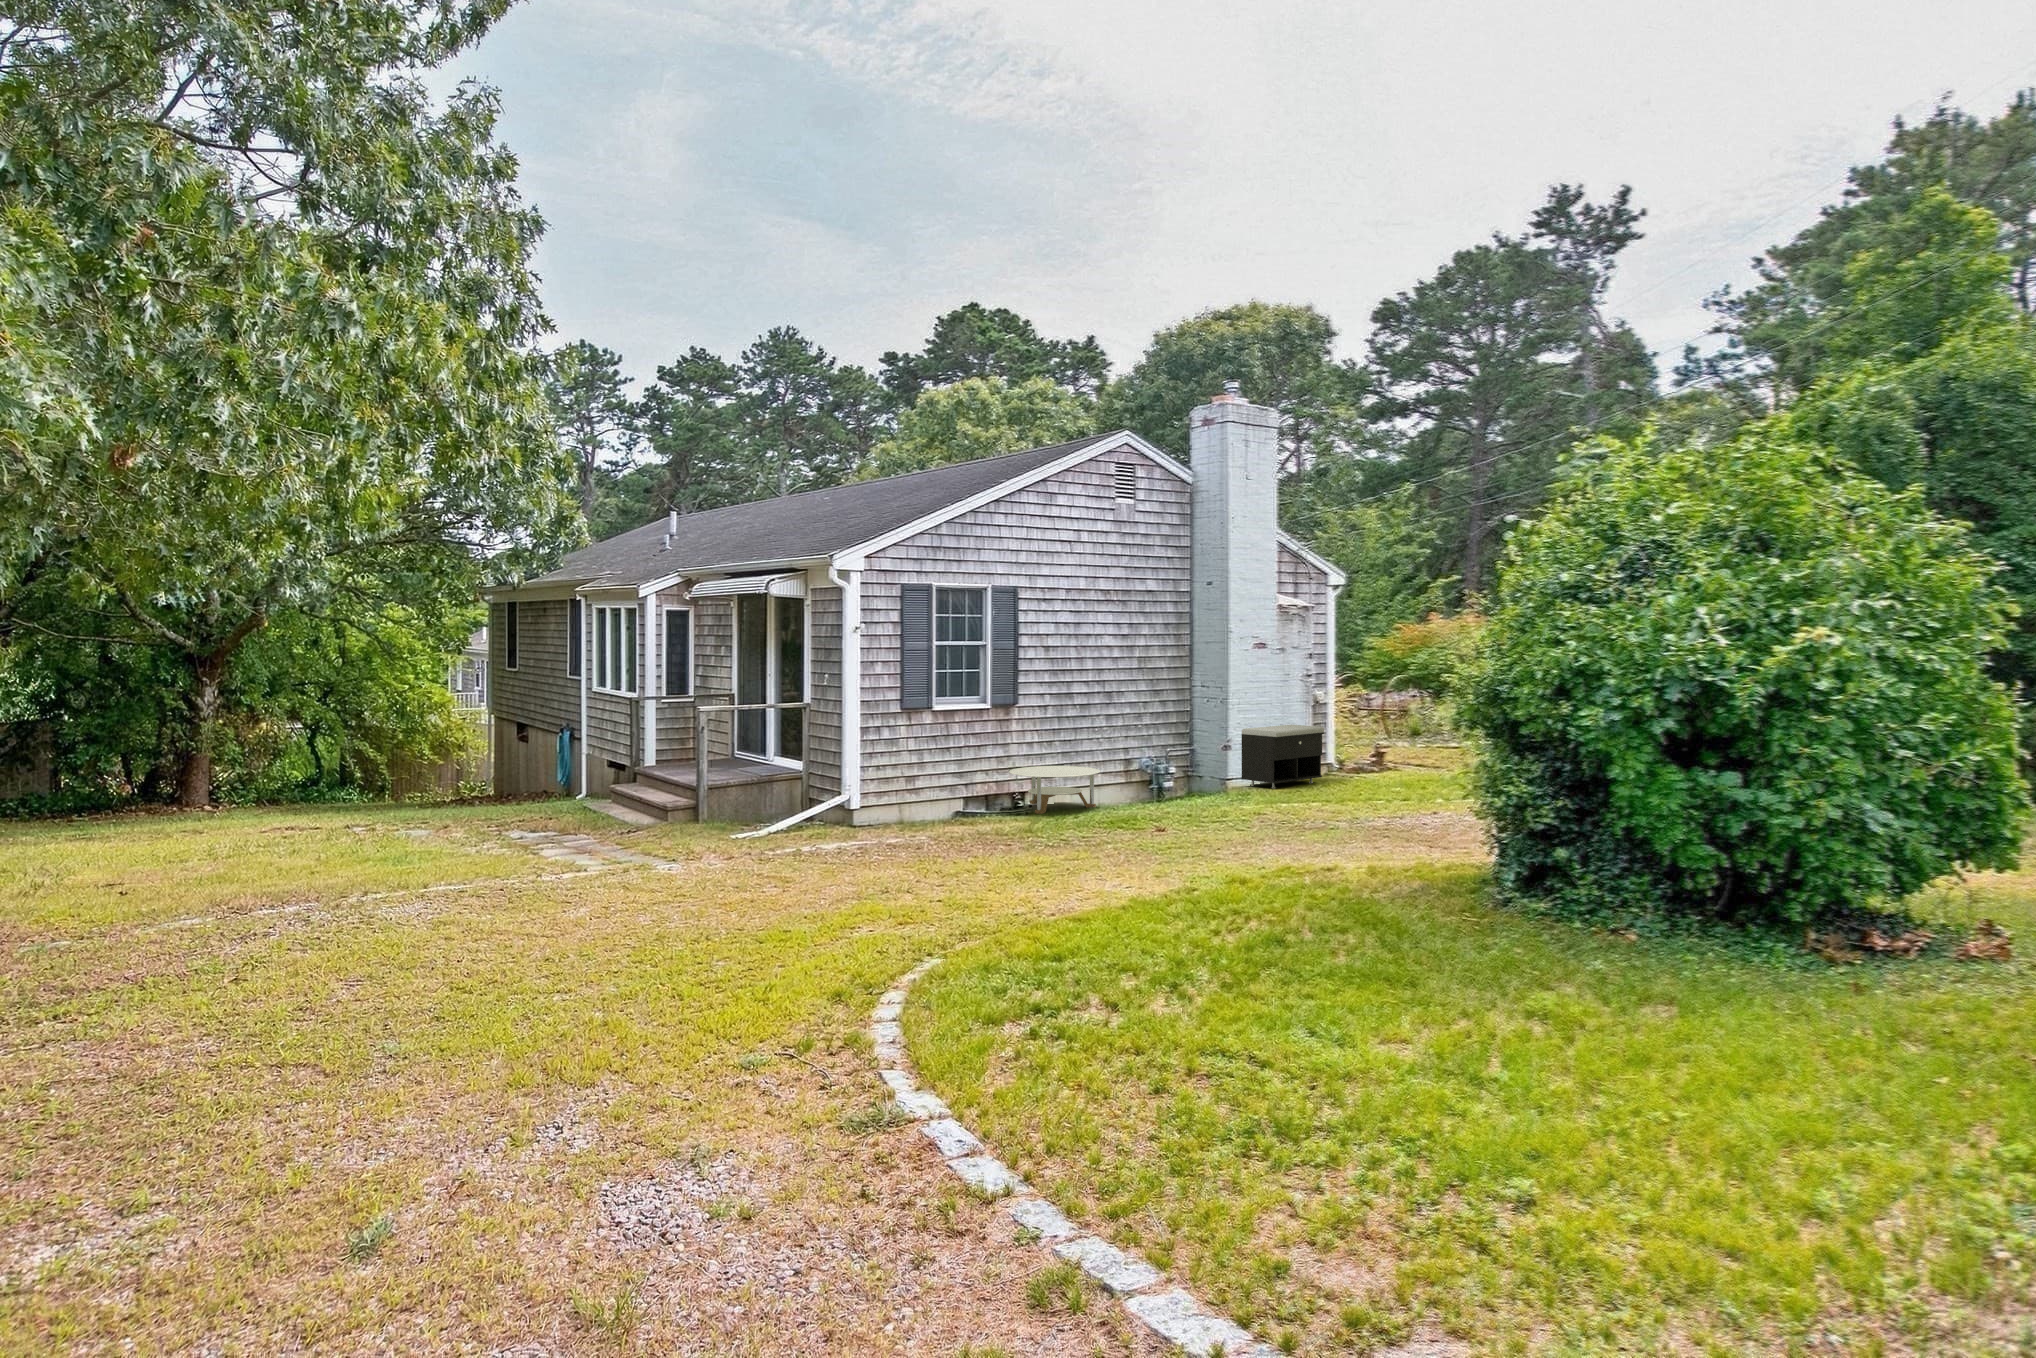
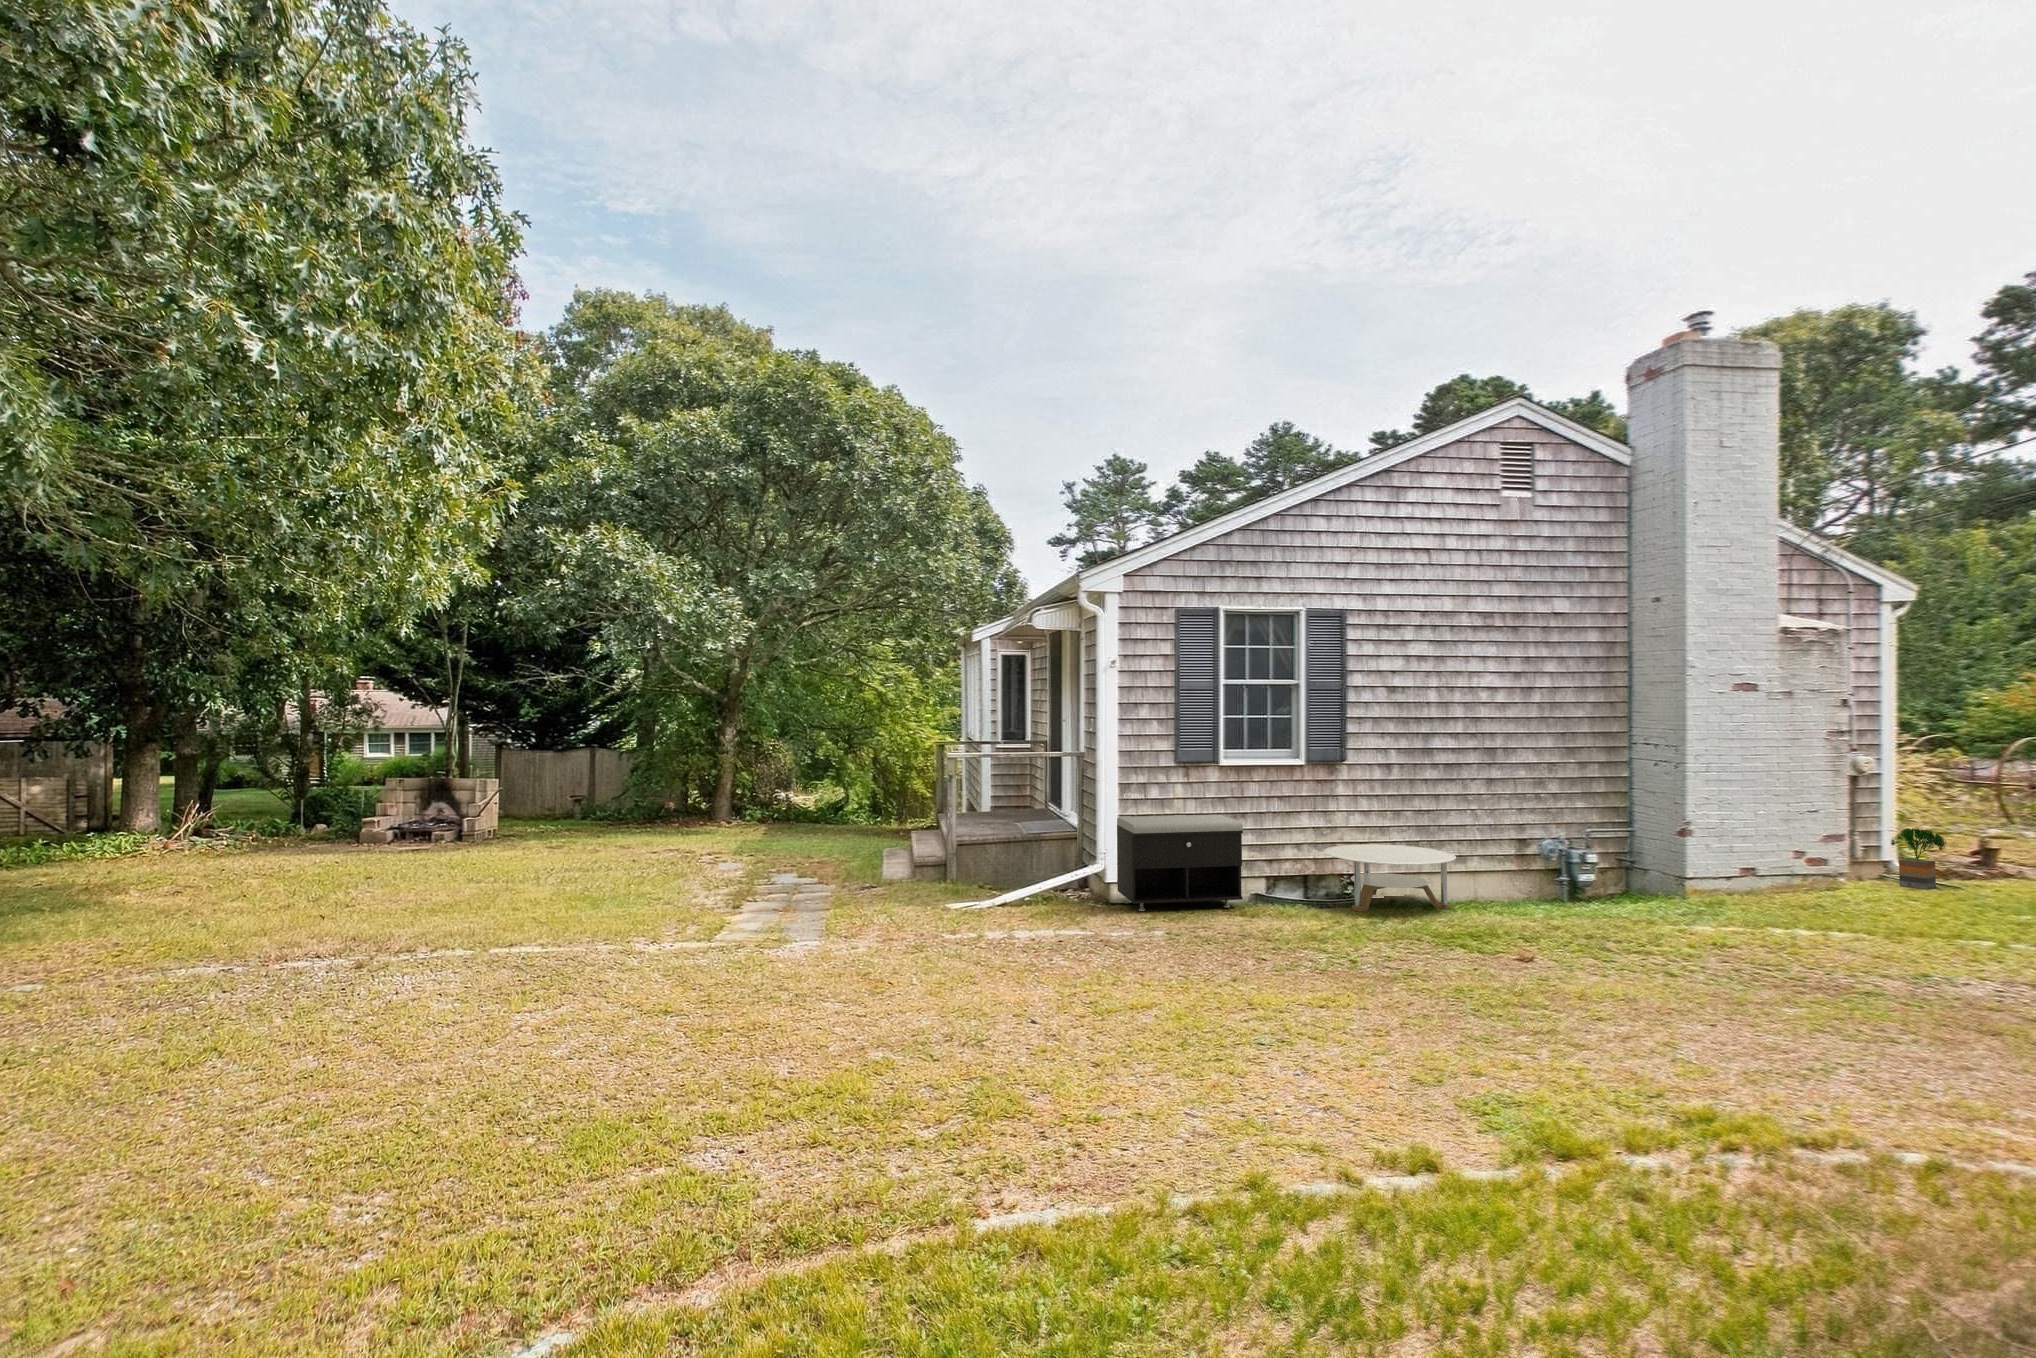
storage bench: present [1242,724,1324,788] -> present [1117,815,1243,911]
potted tree: none [1329,735,1359,774] -> present [1891,828,1947,889]

